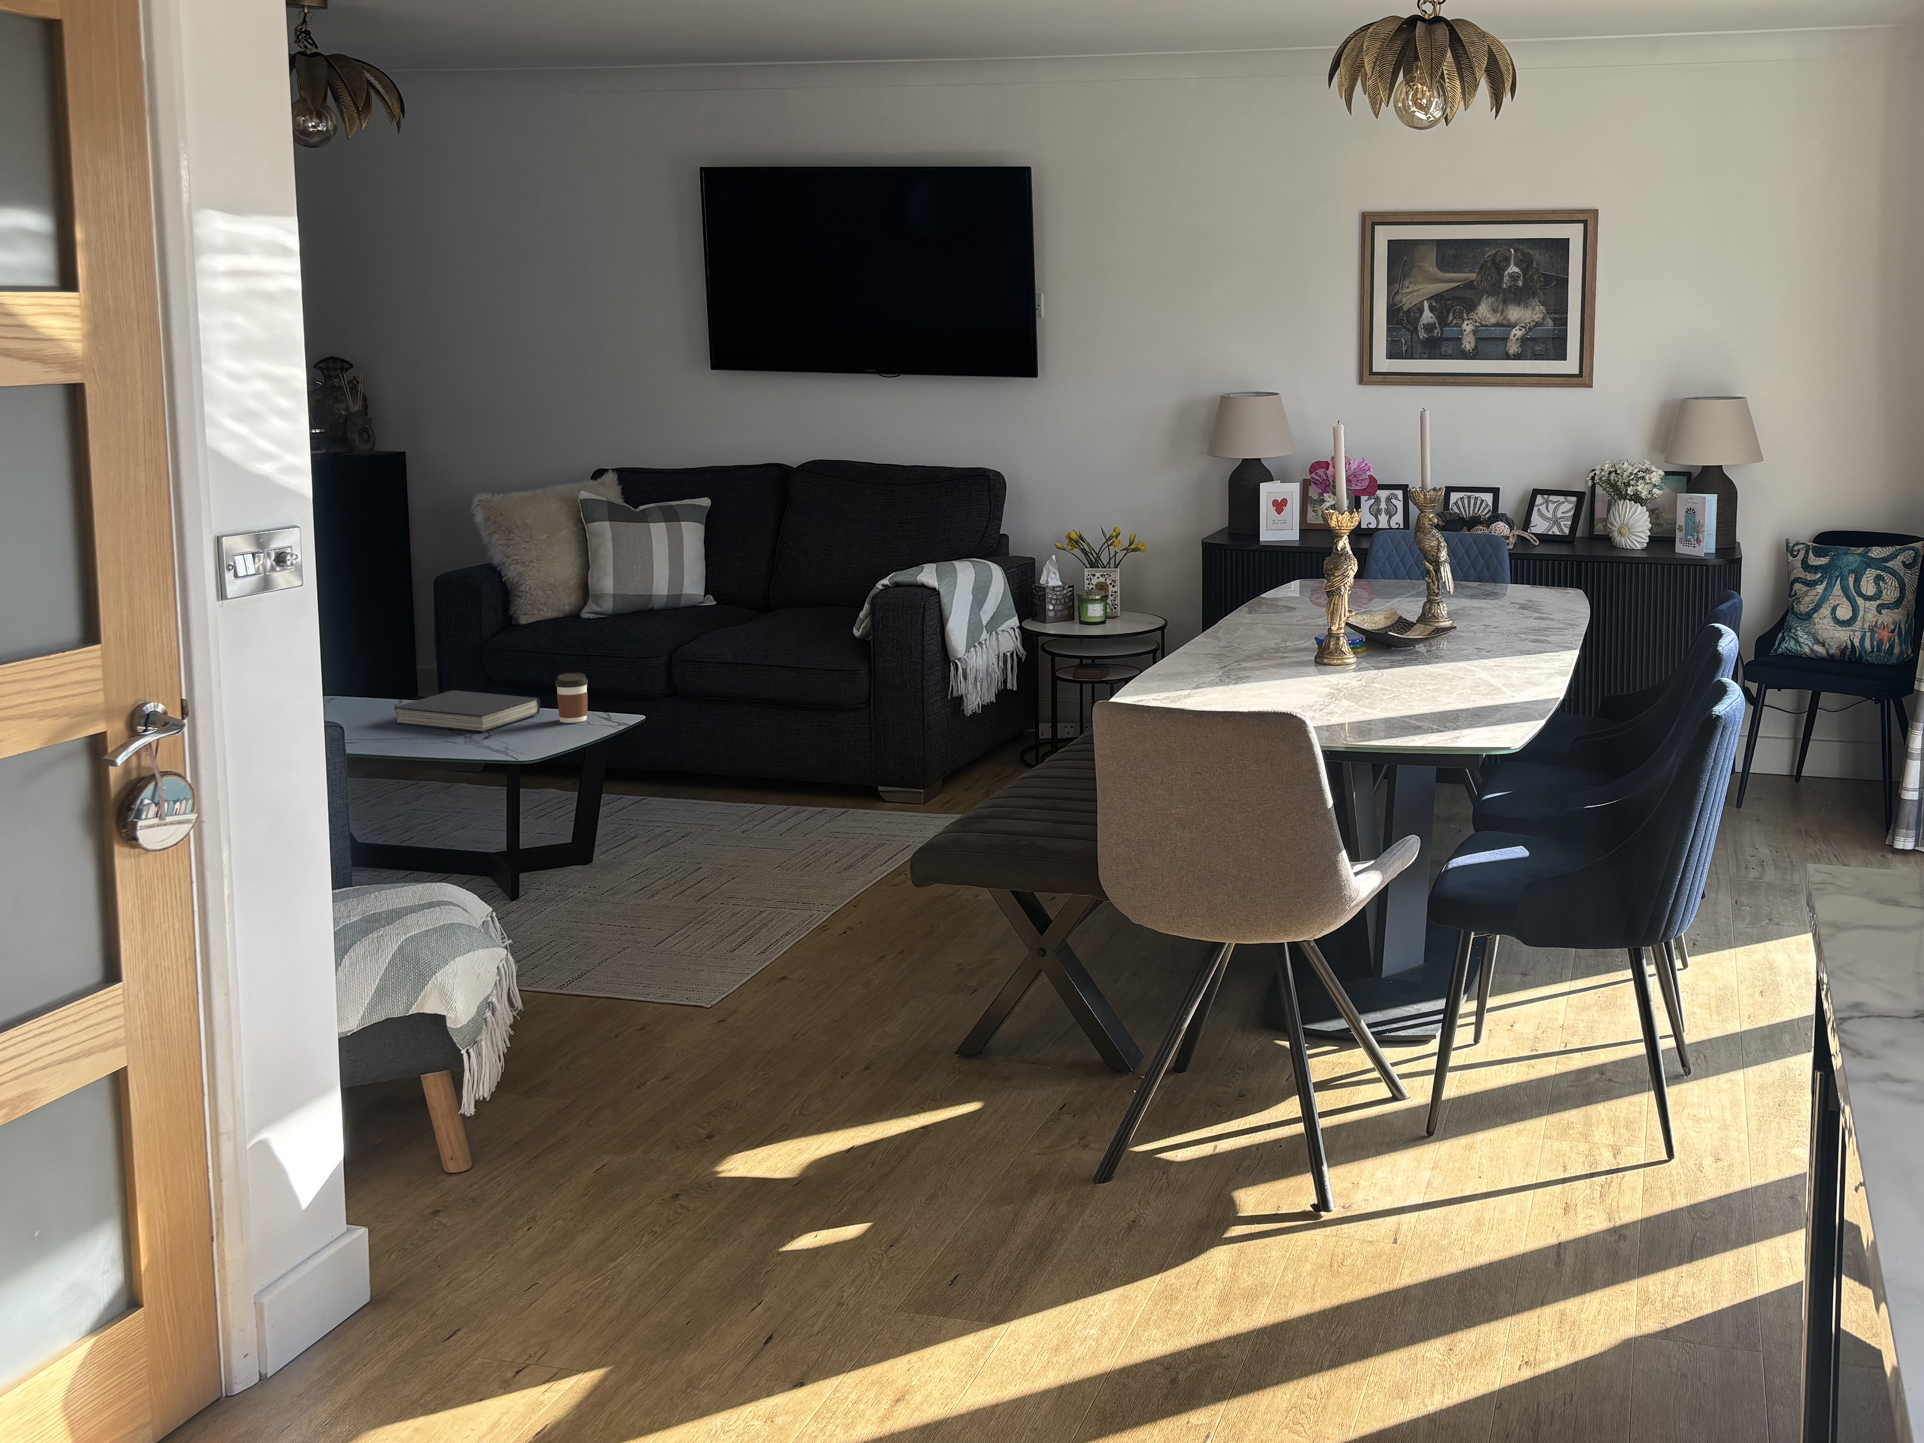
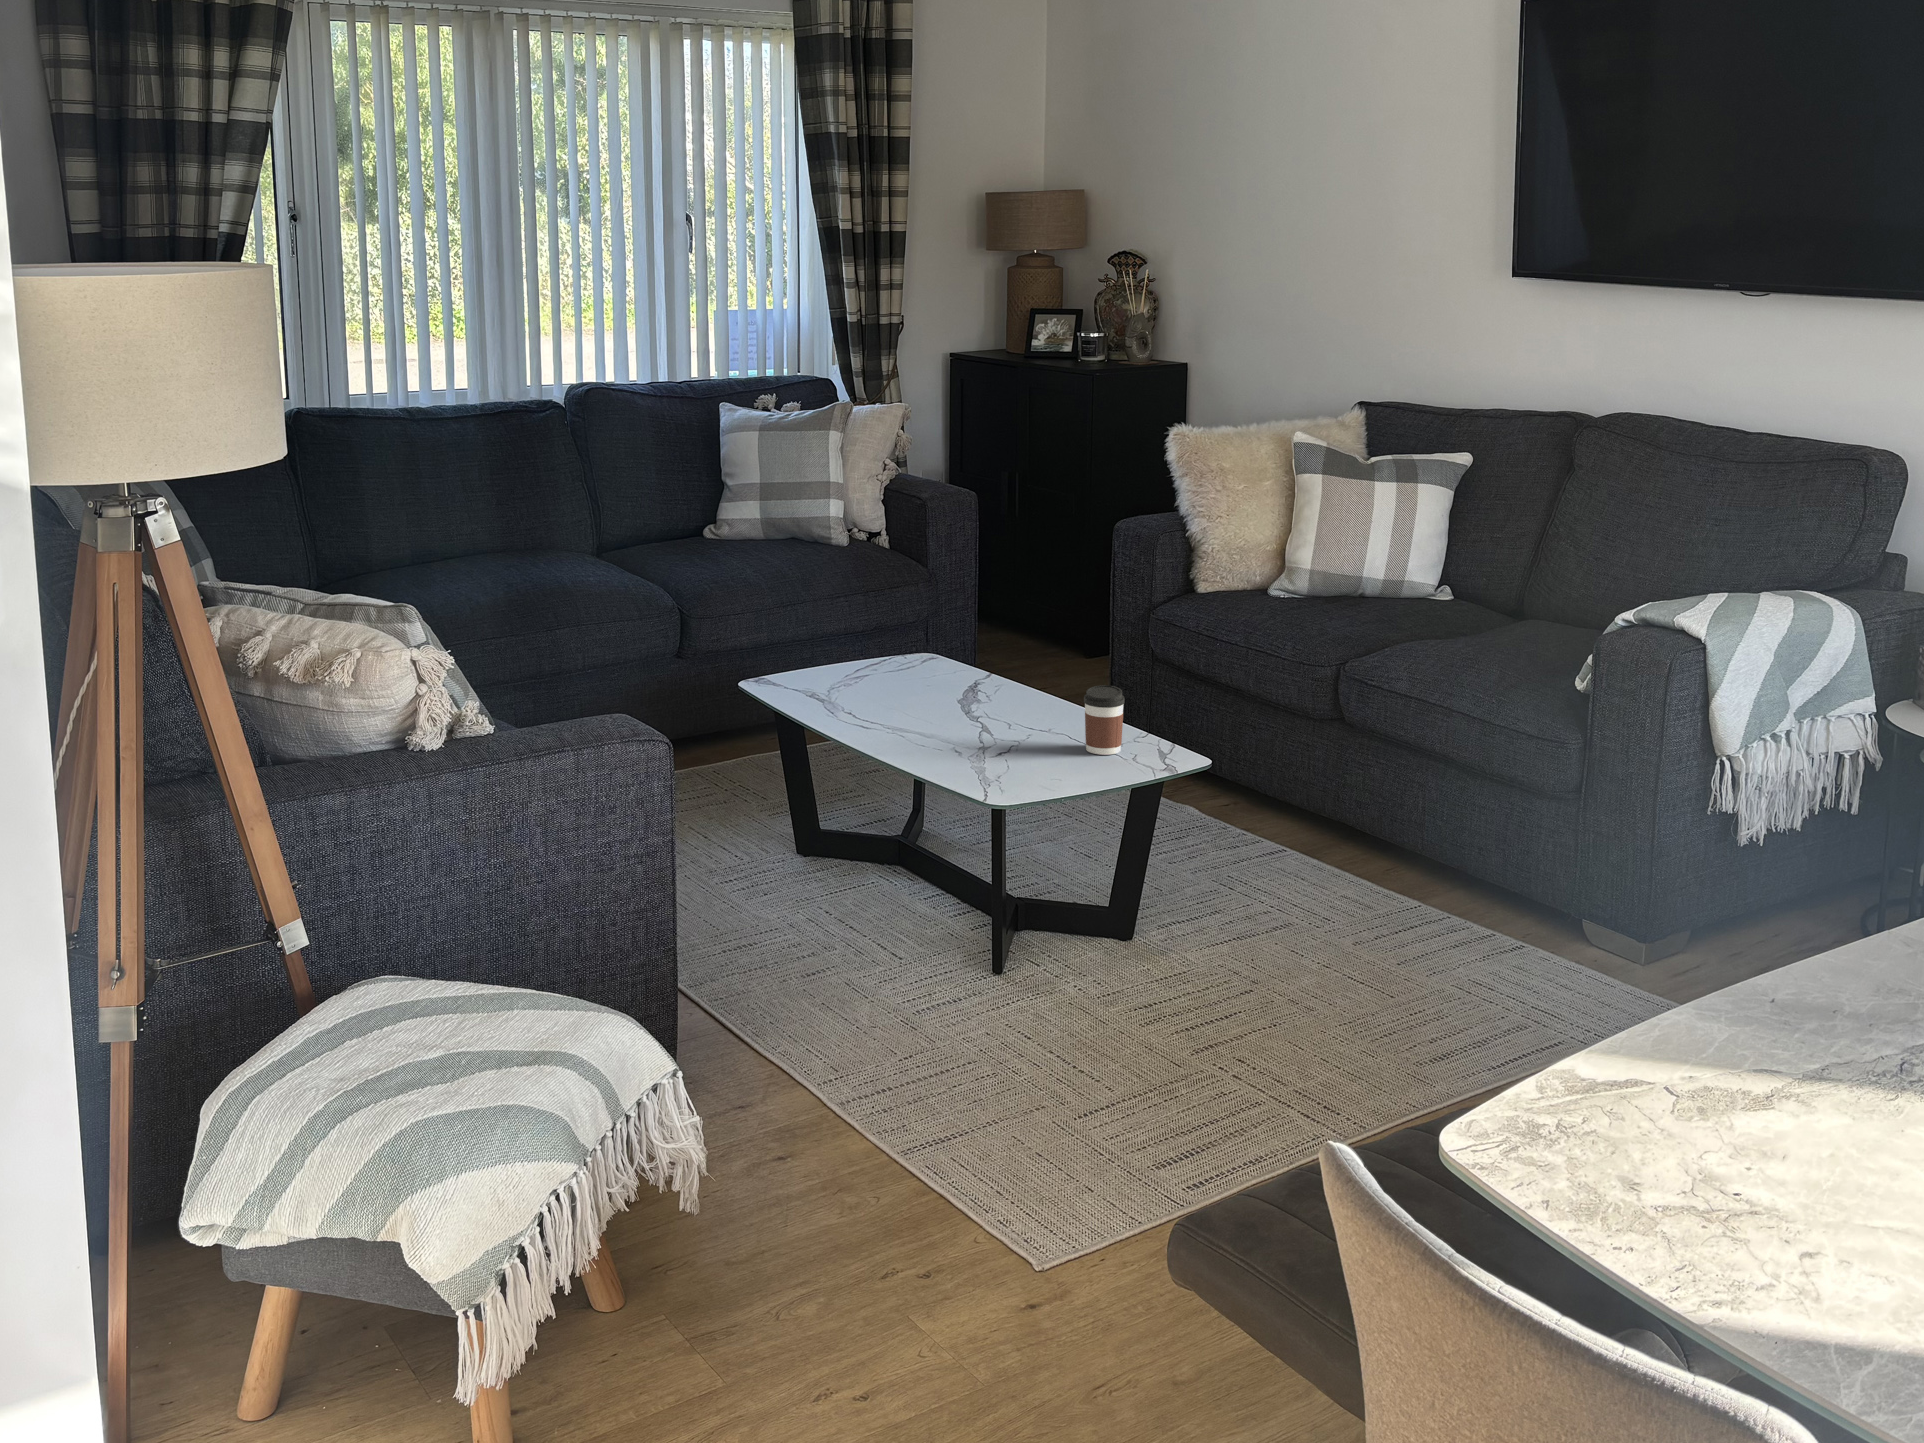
book: present [394,690,540,732] -> none [917,679,1078,746]

